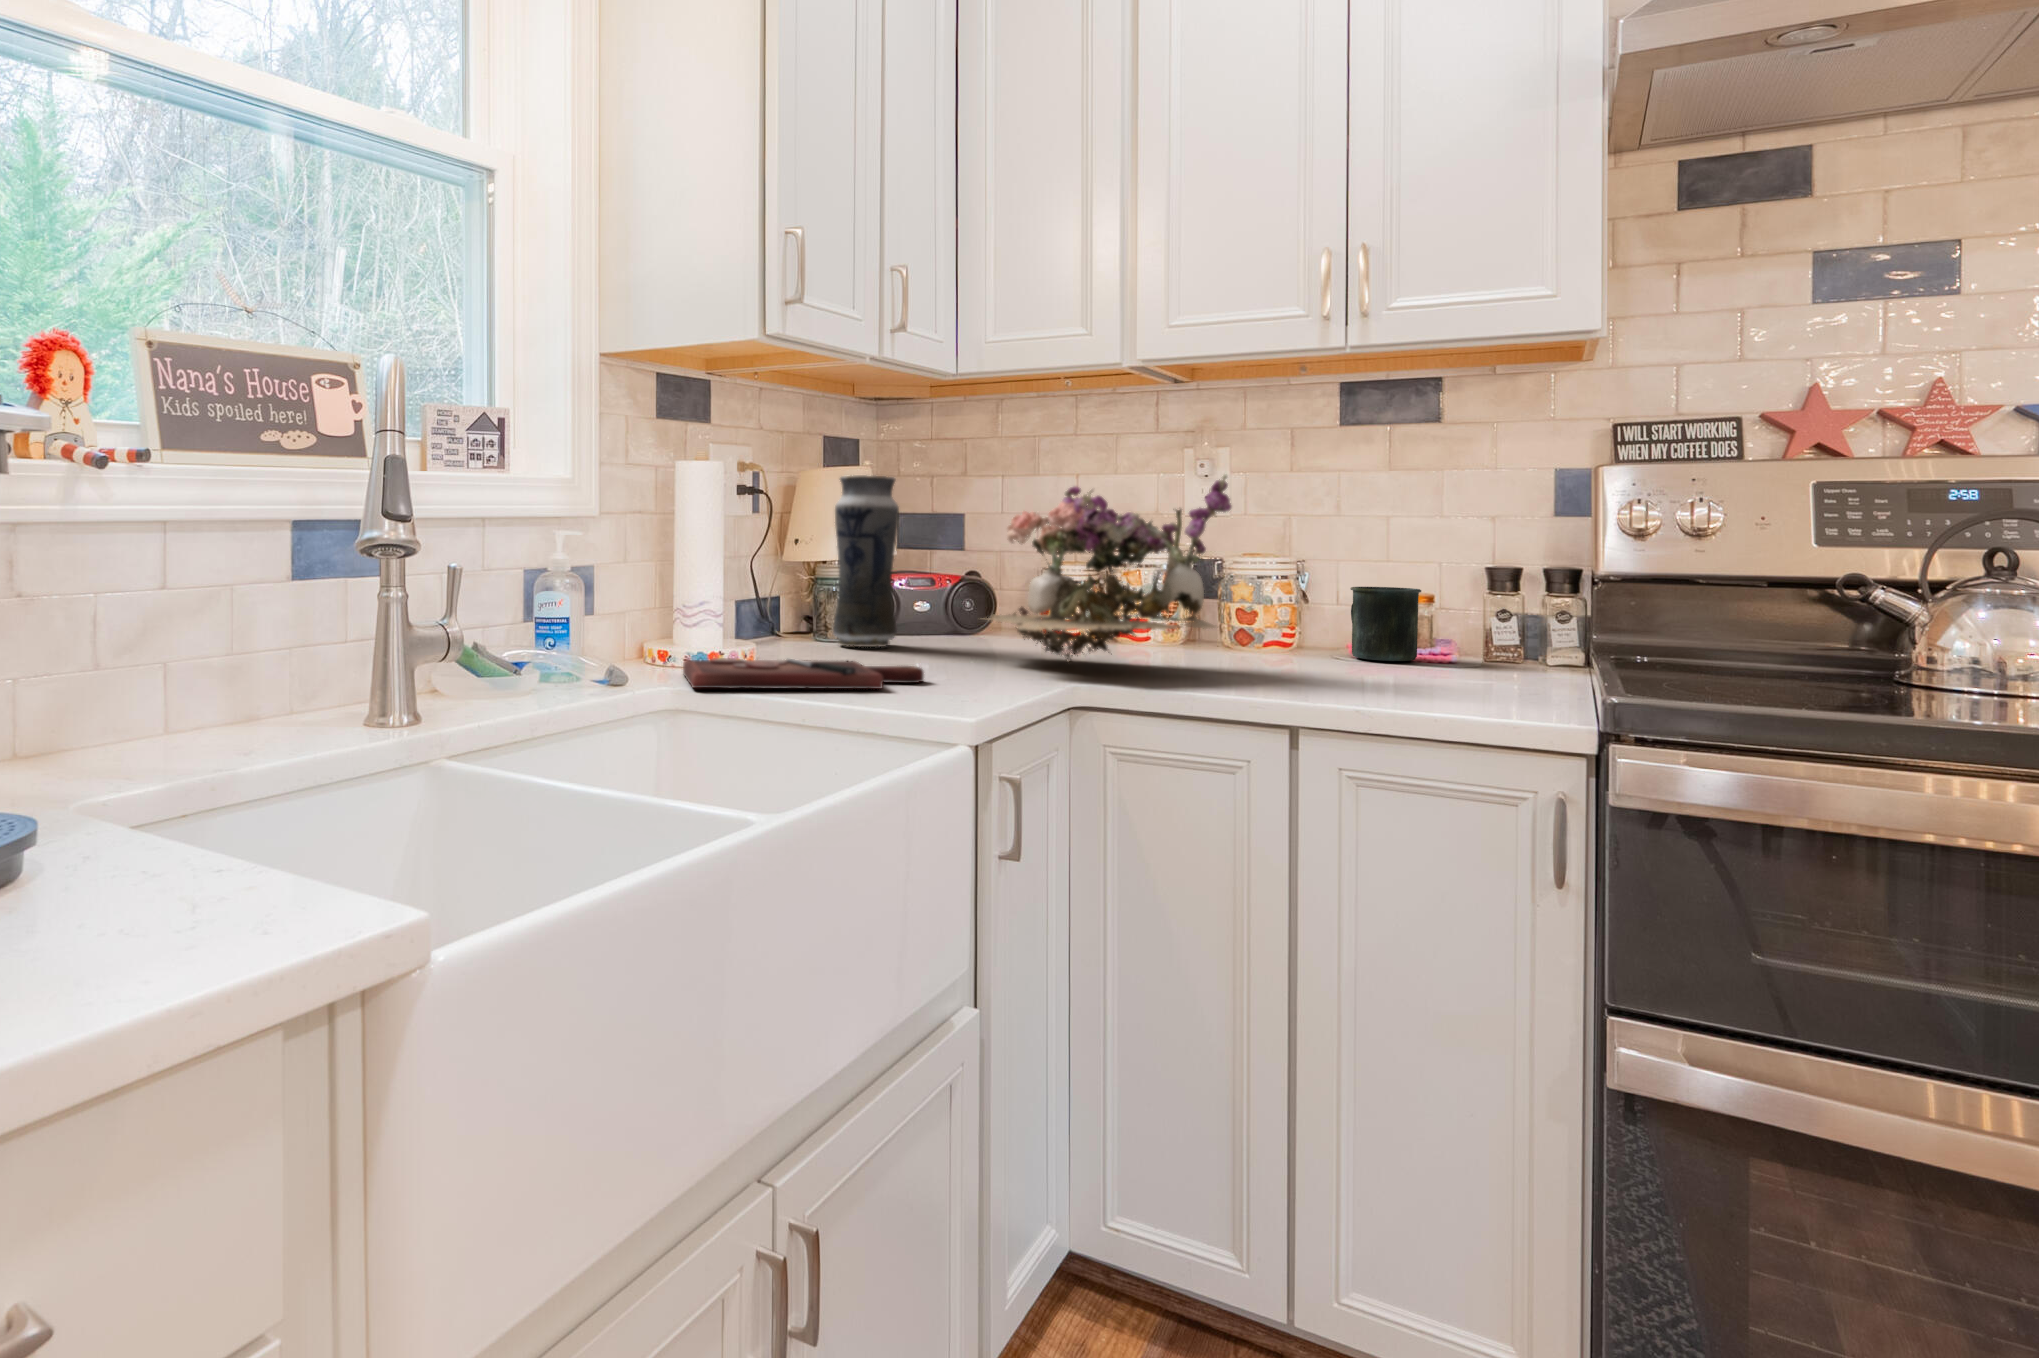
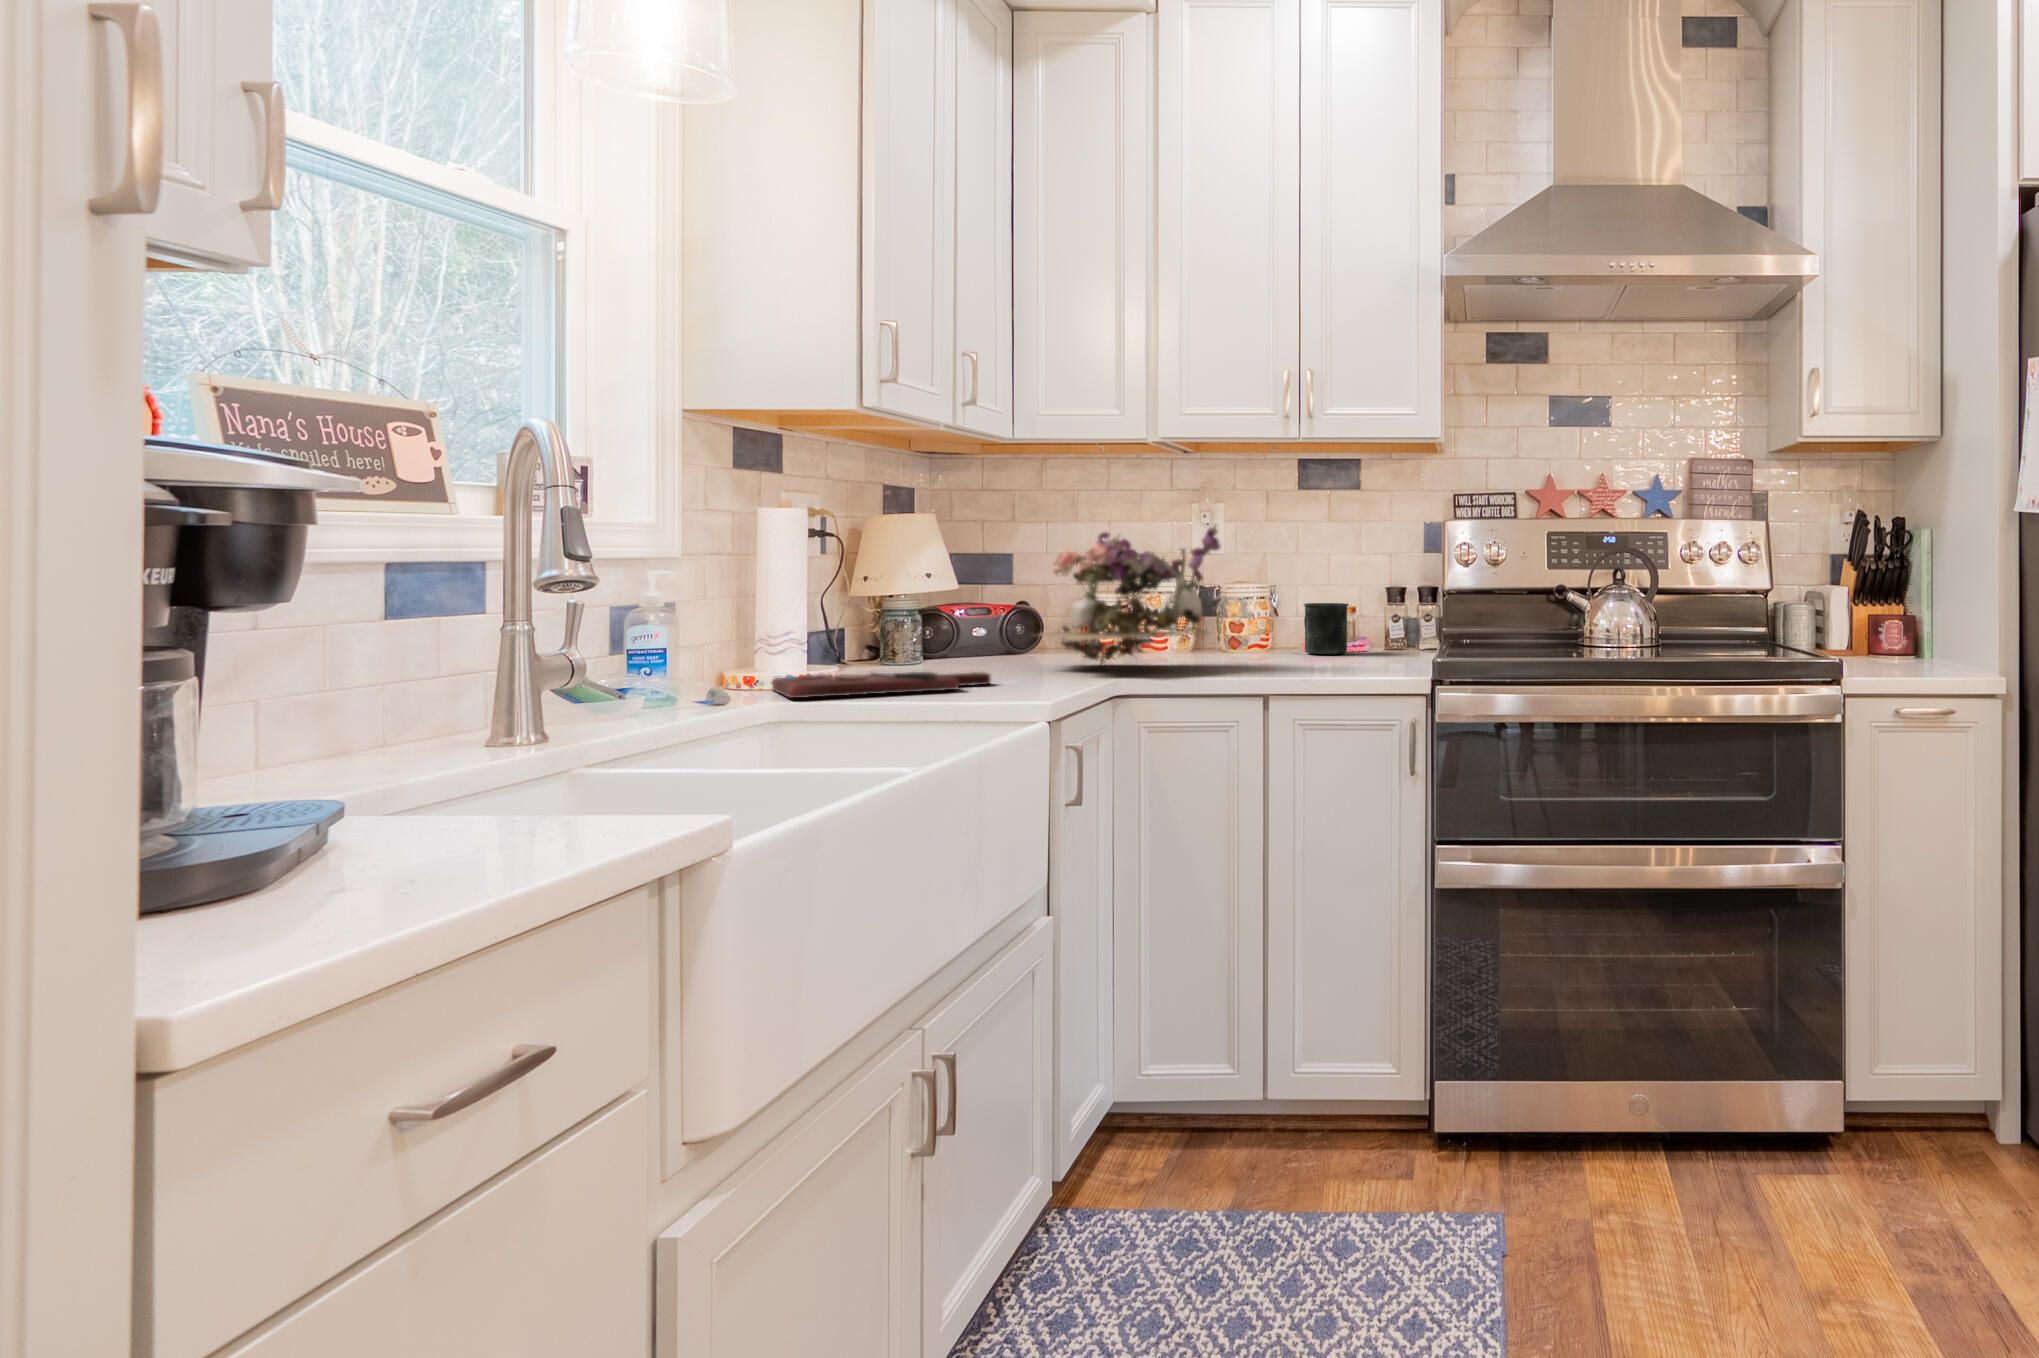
vase: present [833,475,899,647] -> none [901,522,959,664]

